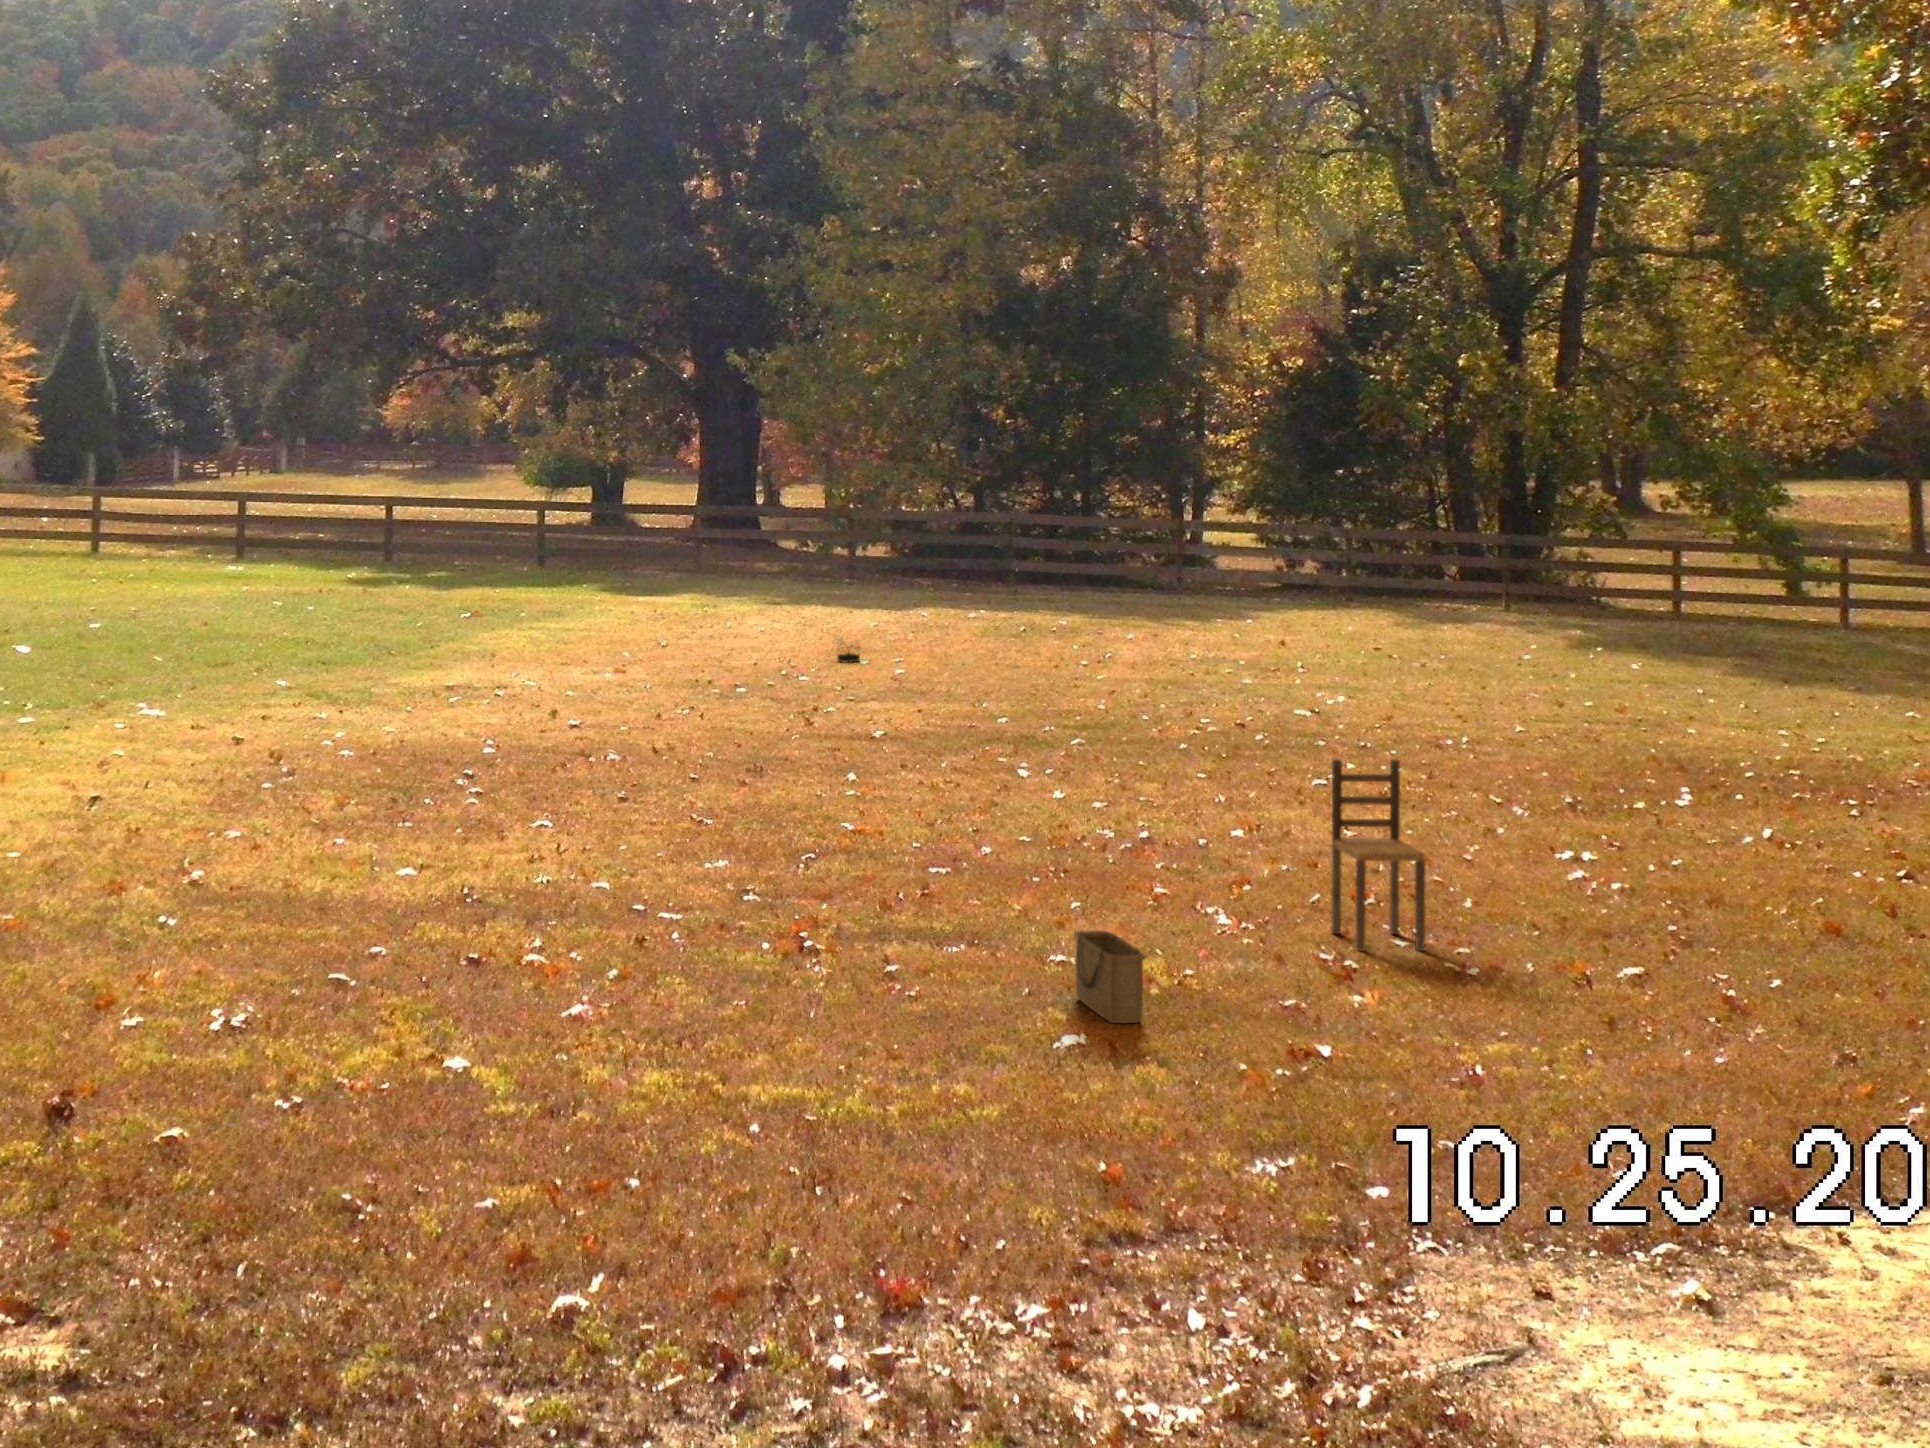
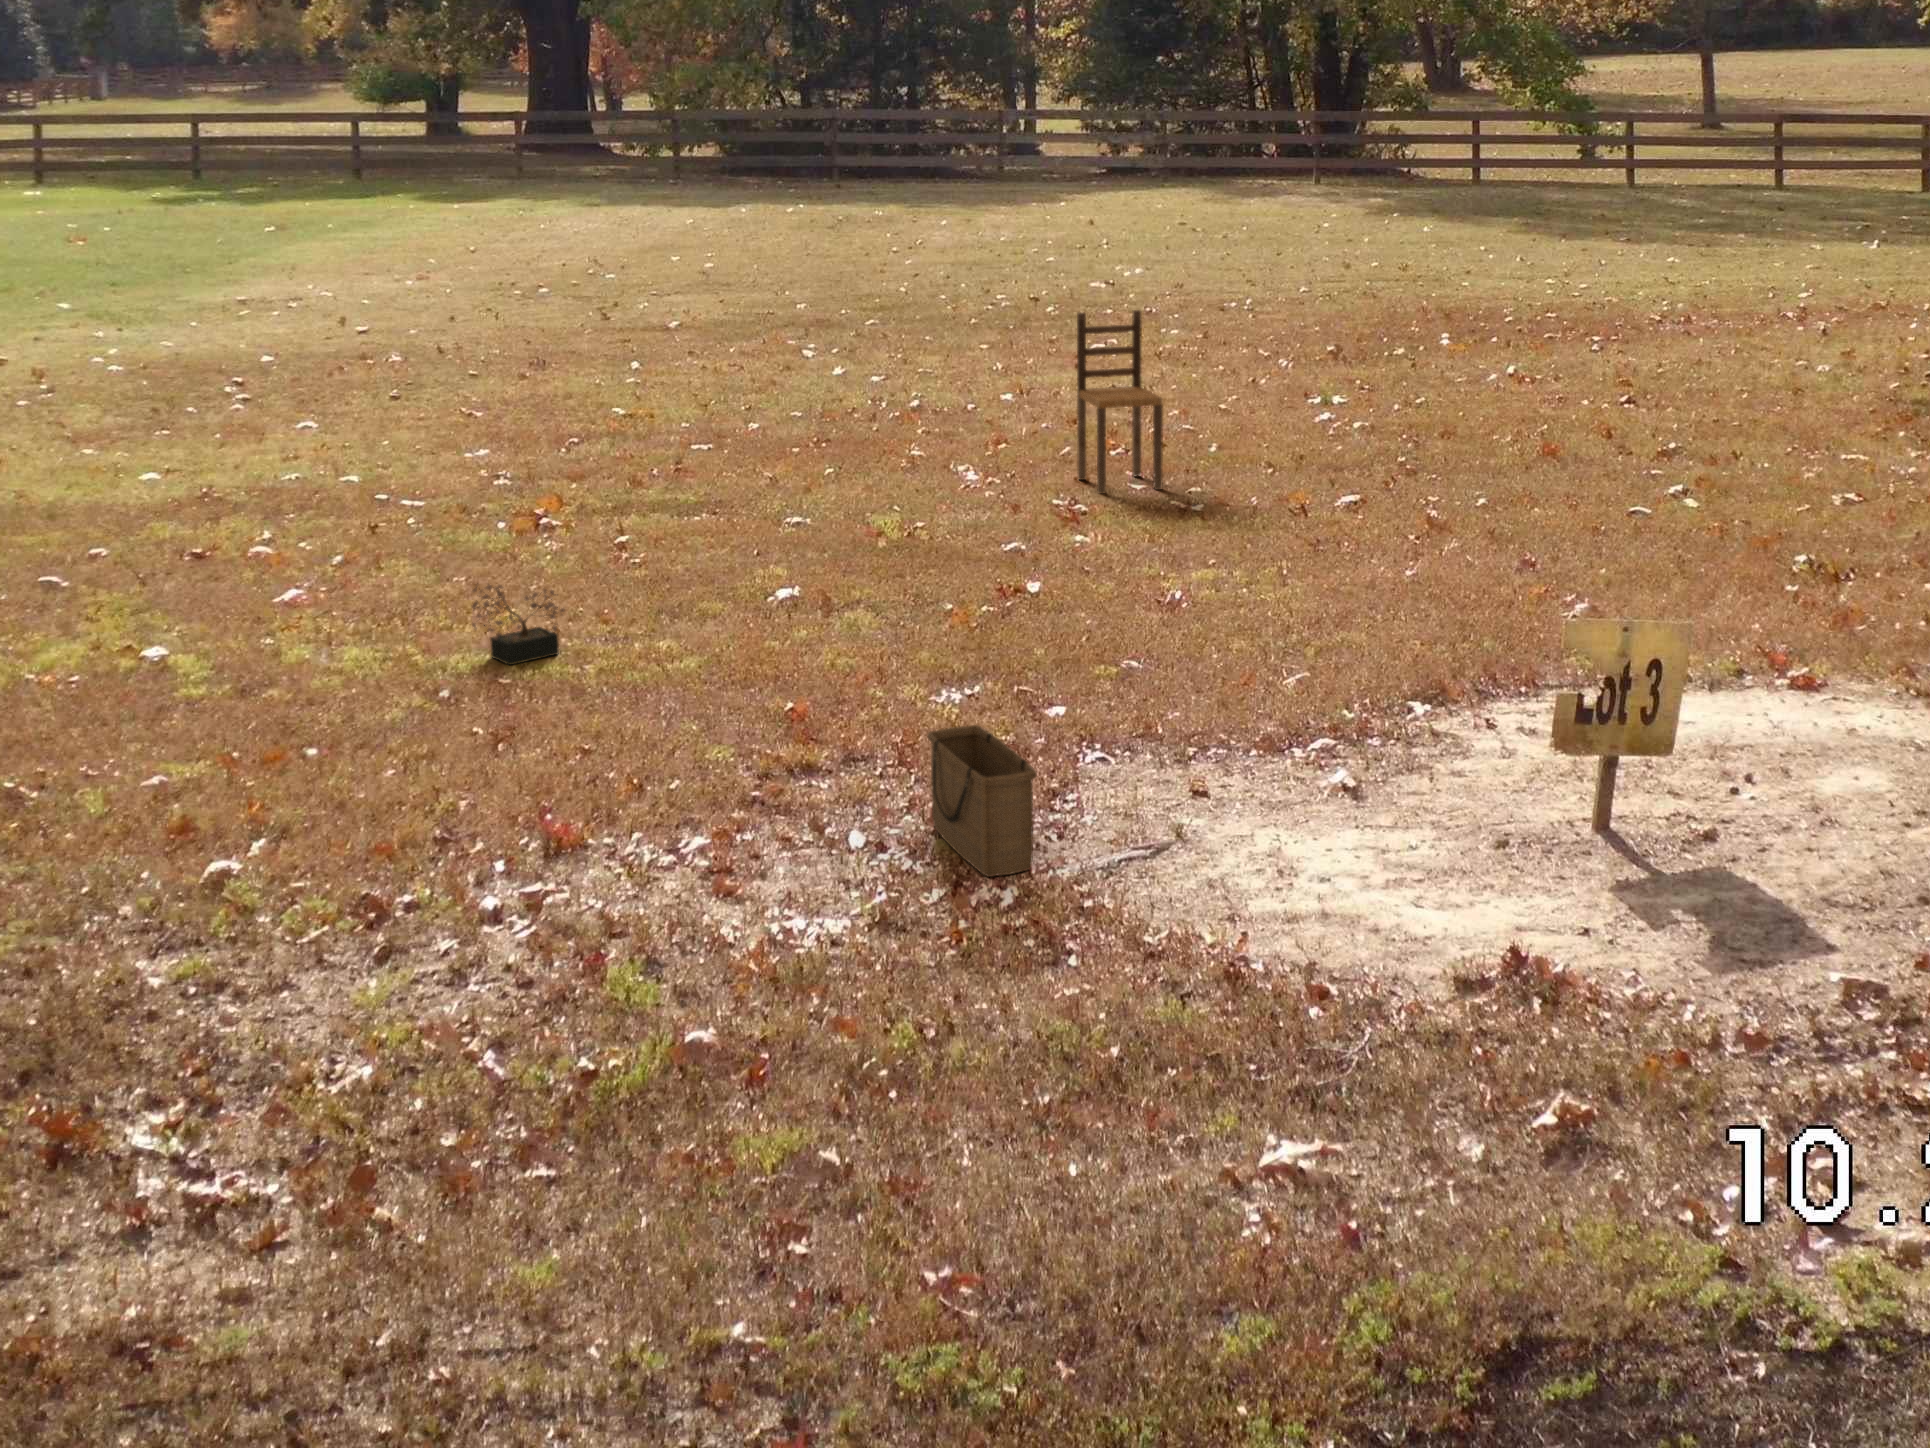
decorative plant: present [837,639,860,663] -> present [472,583,564,665]
basket: present [1074,930,1146,1023] -> present [927,725,1037,877]

